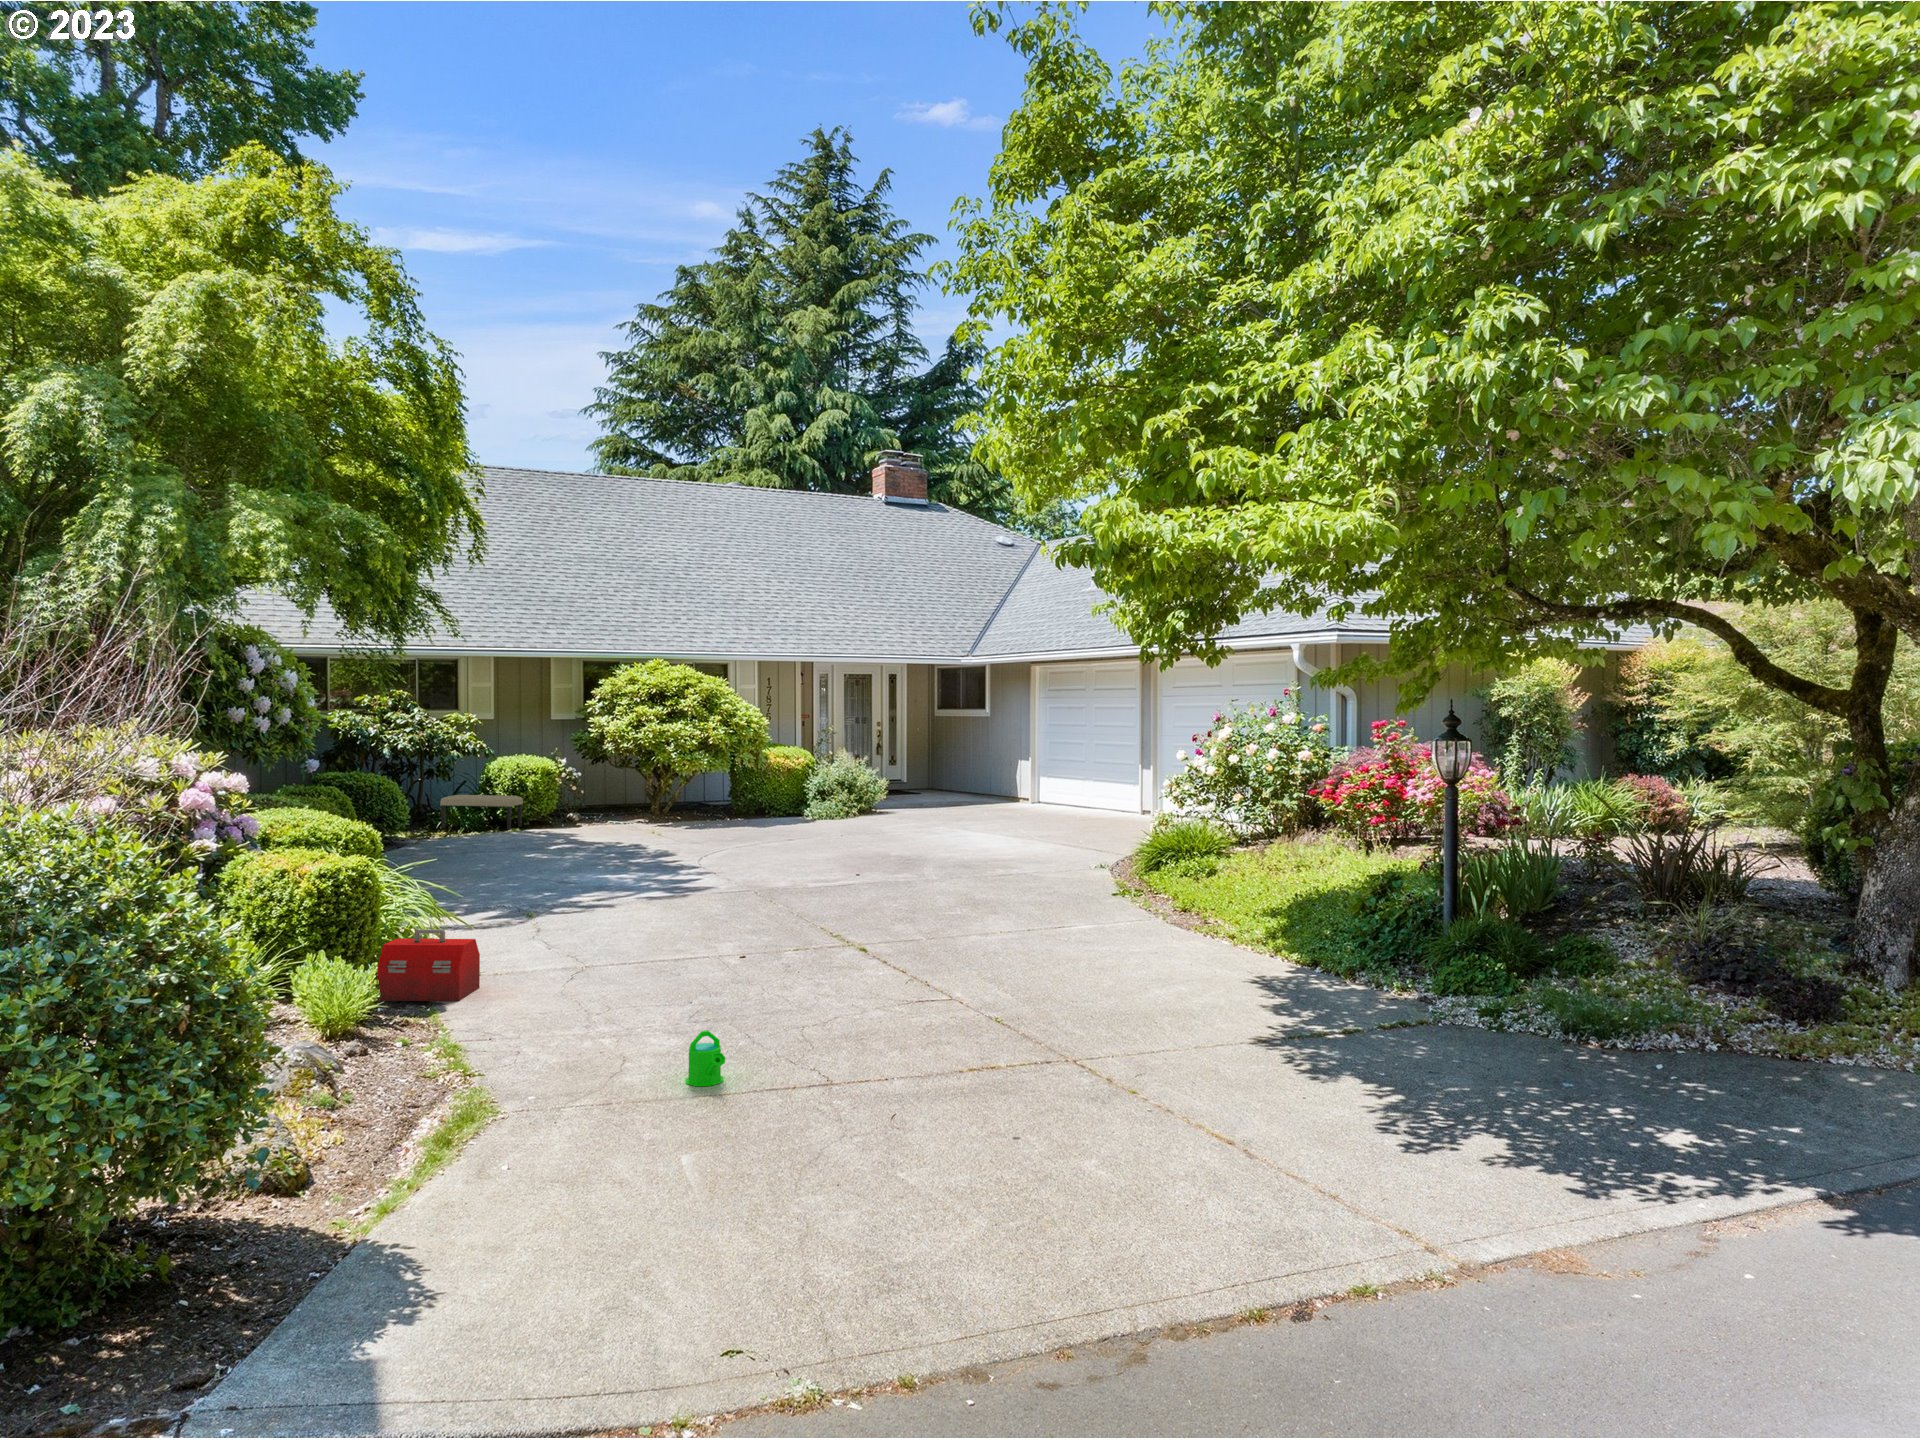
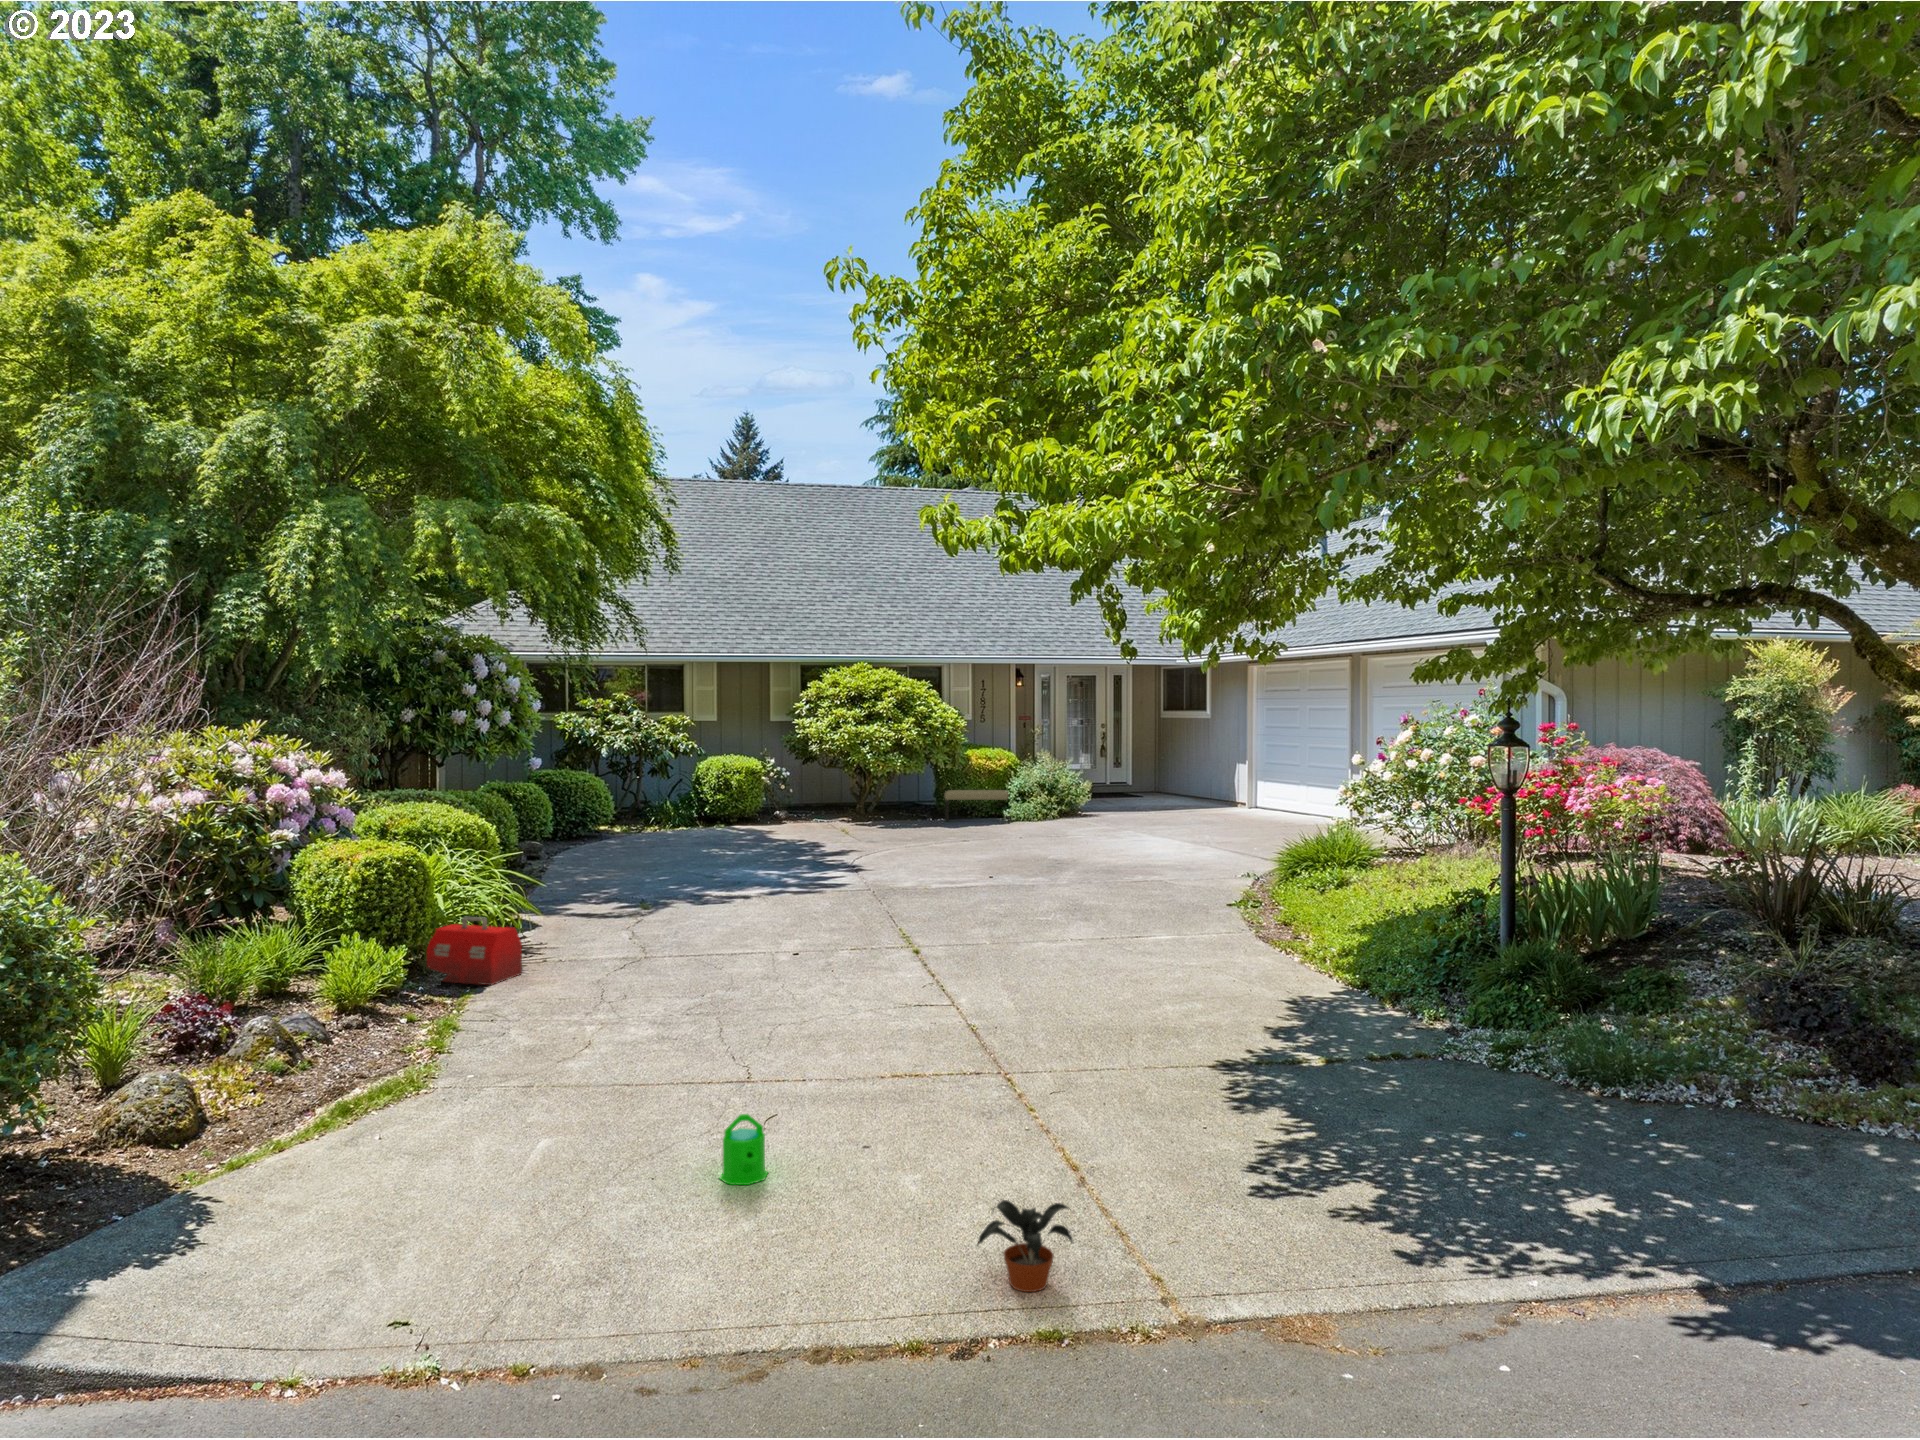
bench: present [440,795,523,830] -> present [945,790,1011,821]
watering can: present [686,1030,725,1086] -> present [720,1114,768,1185]
potted plant: none [1242,1145,1331,1225] -> present [977,1200,1073,1292]

